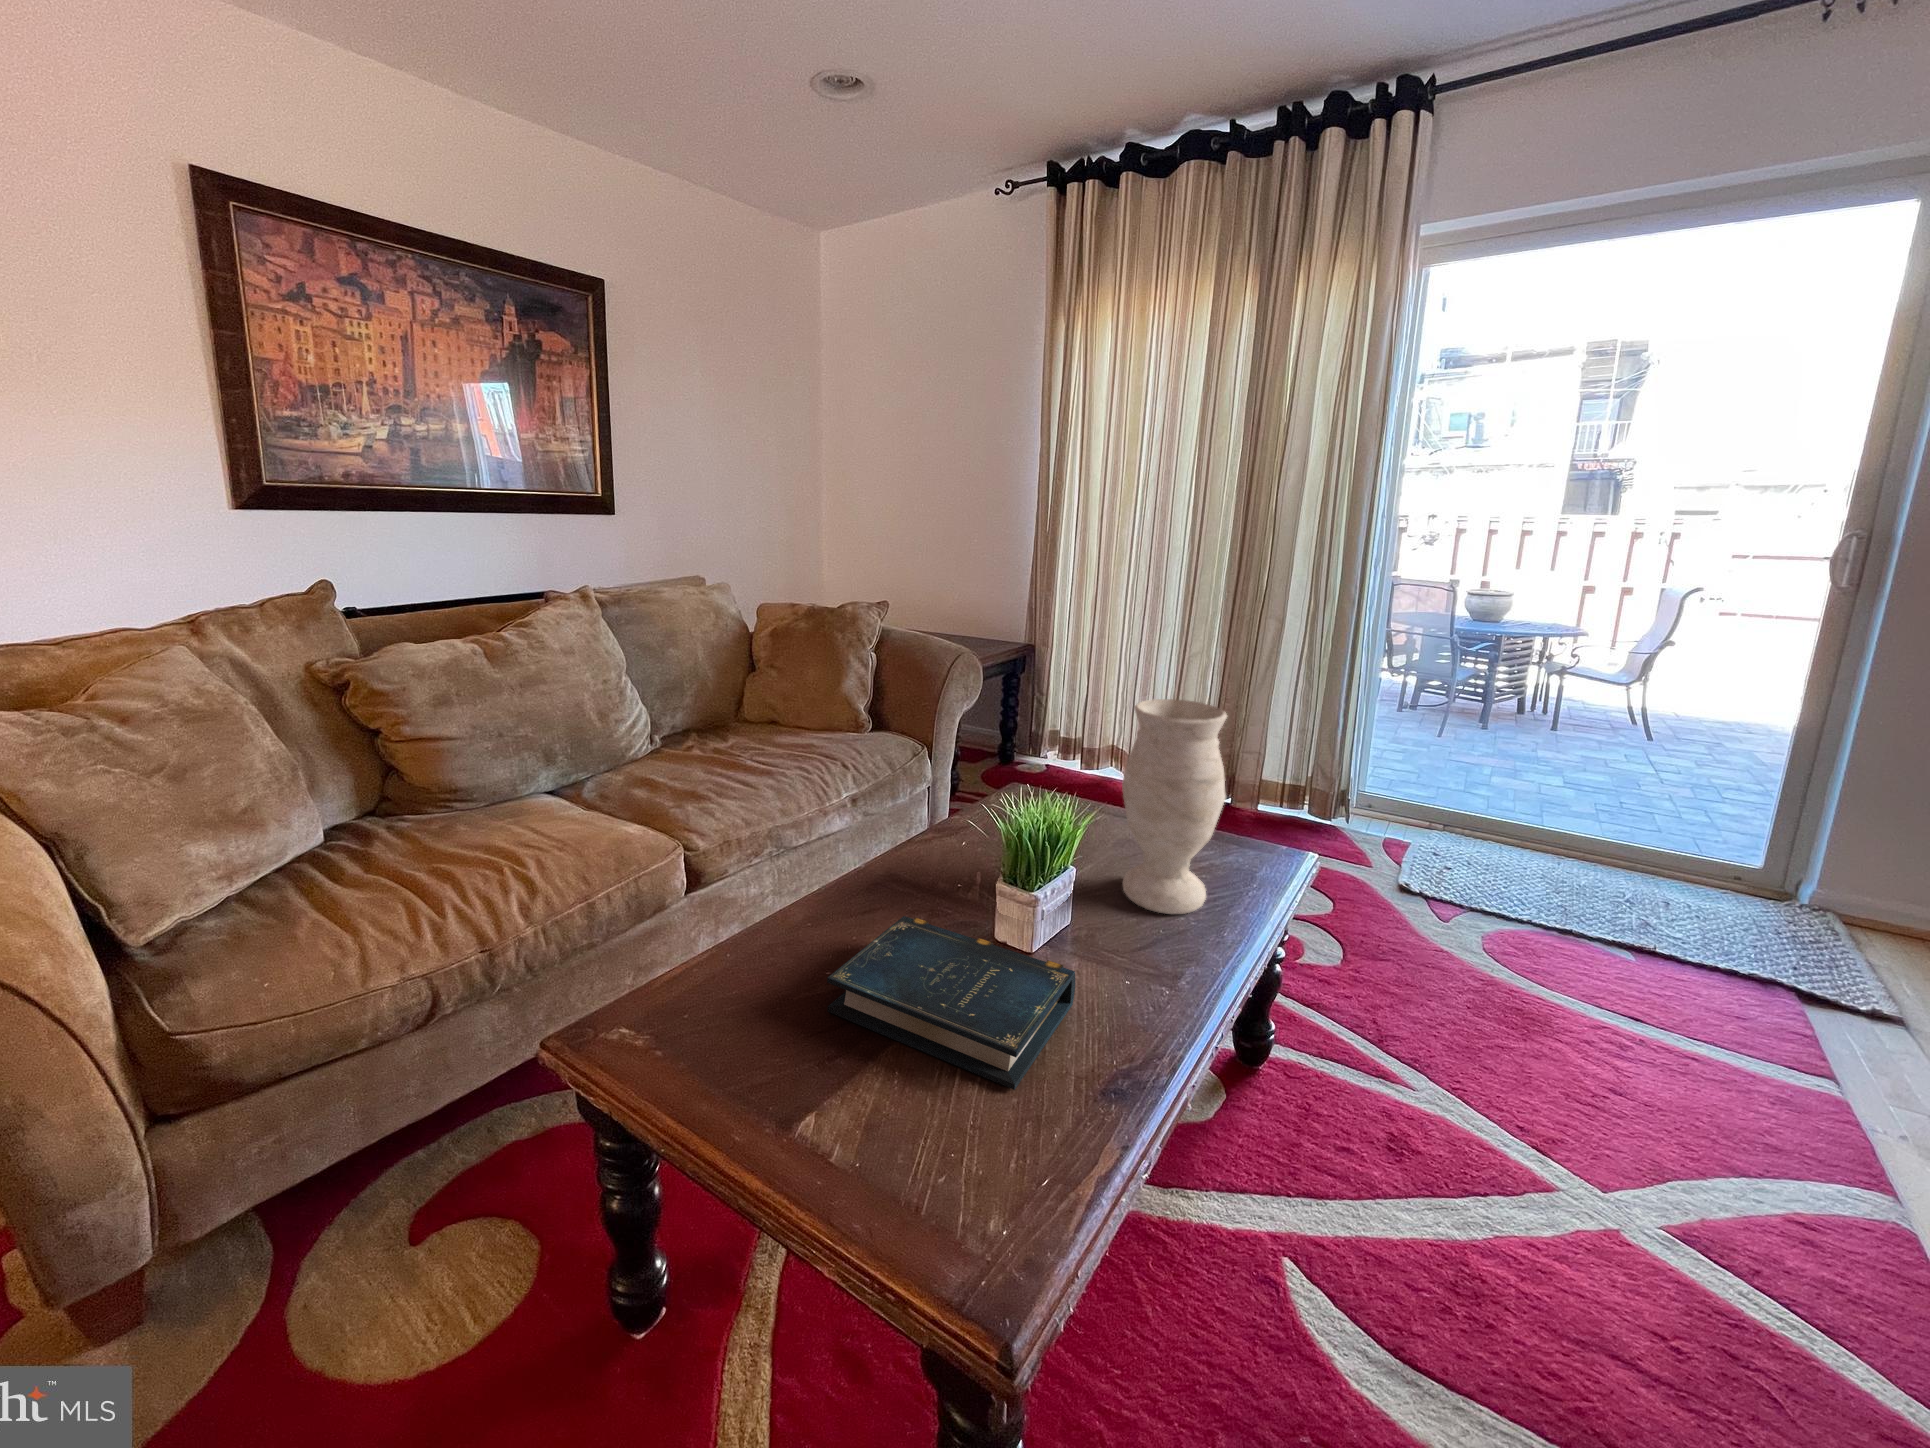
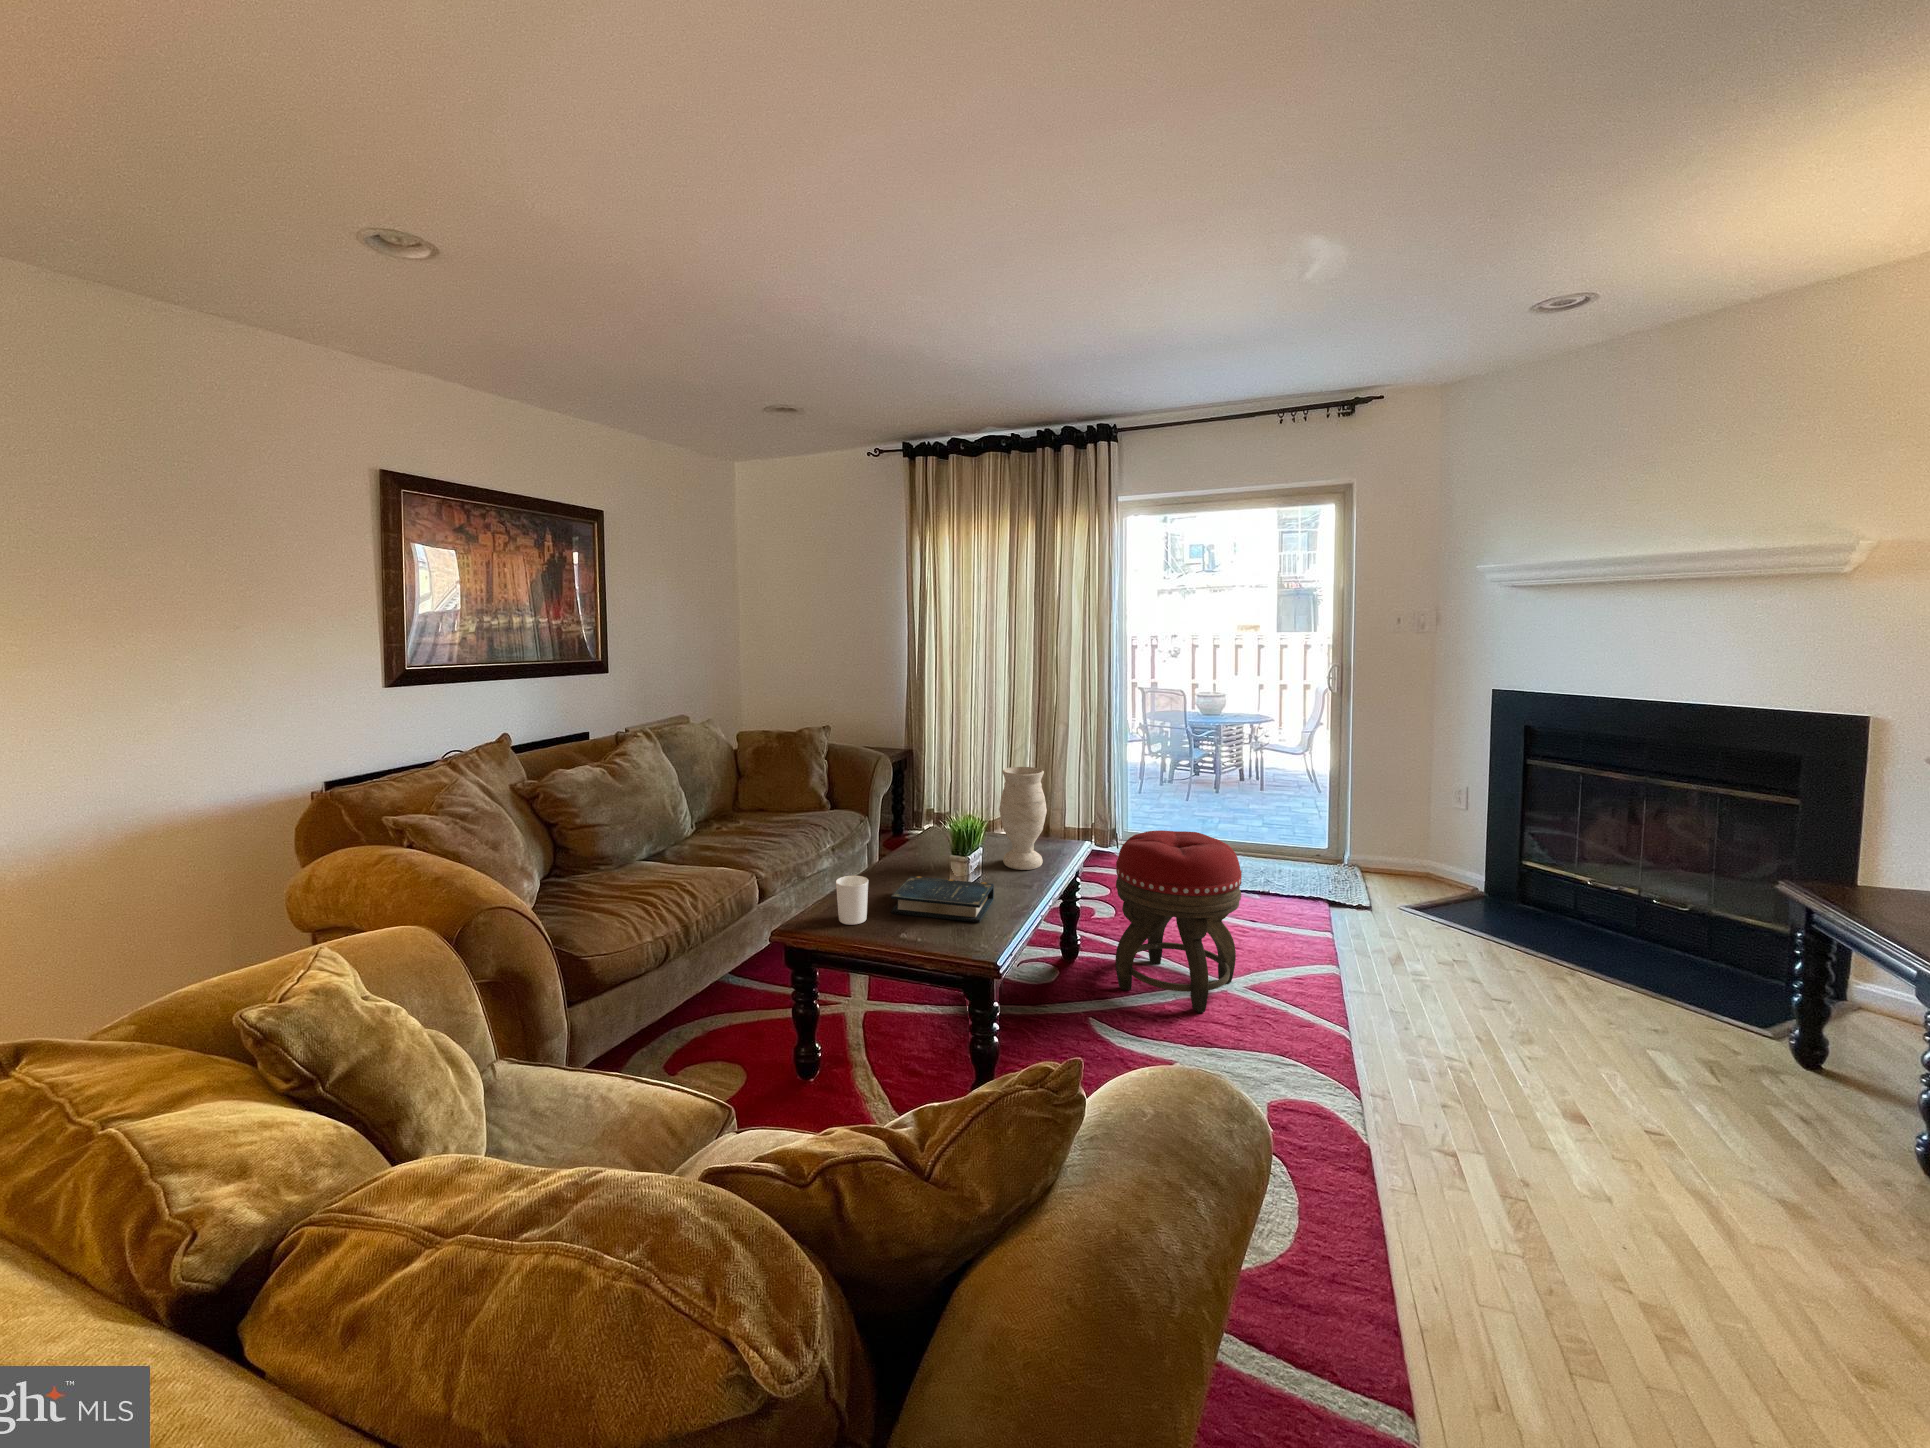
footstool: none [1347,857,1719,1303] -> present [1116,830,1242,1013]
candle holder: none [694,922,770,1040] -> present [836,876,869,925]

